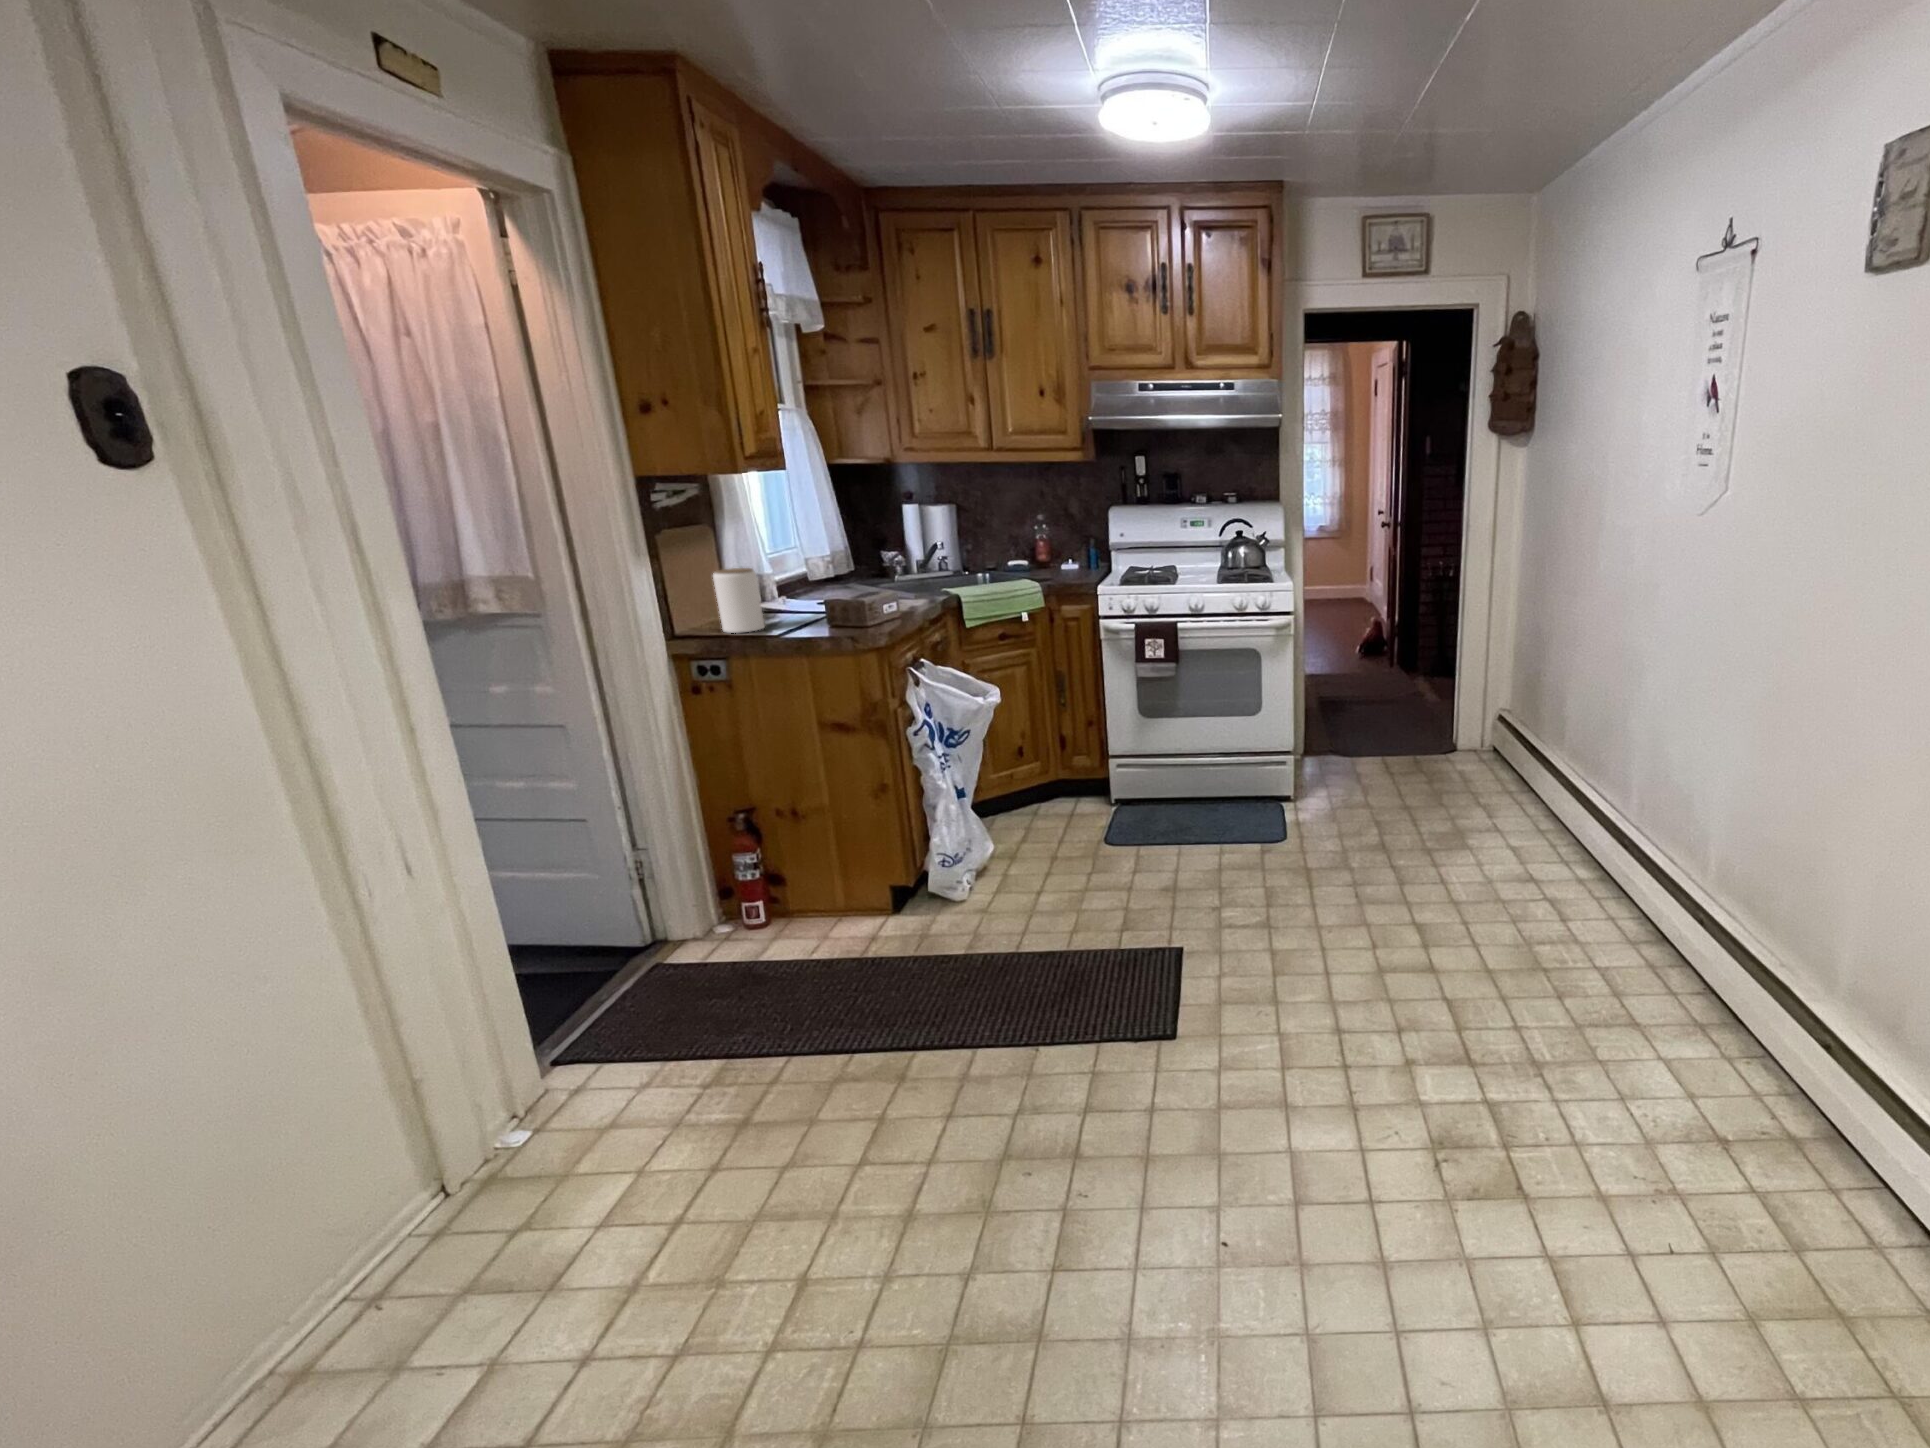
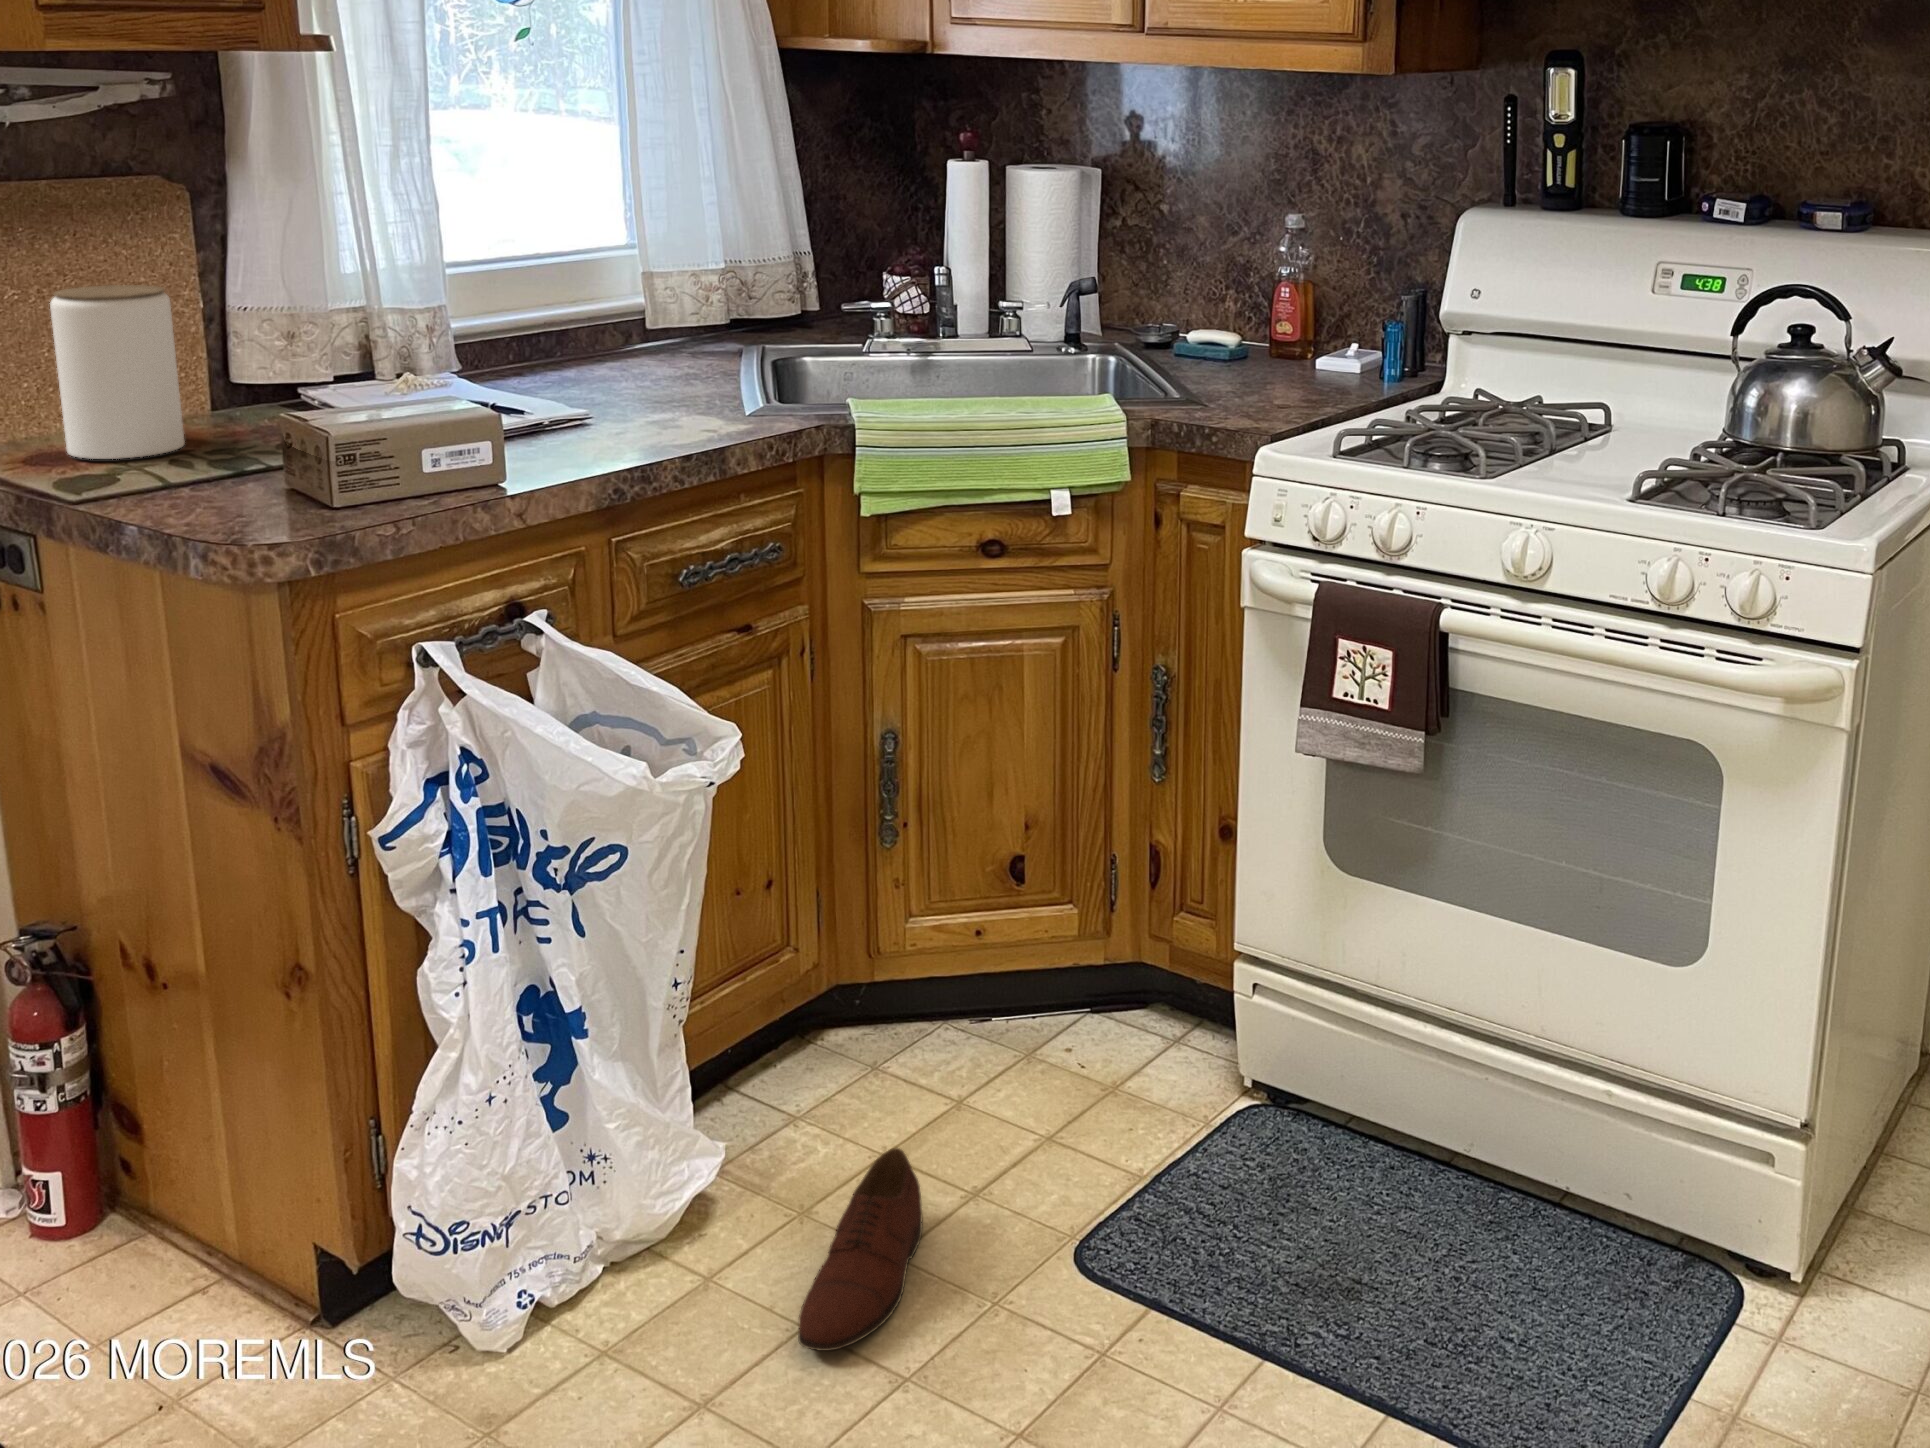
shoe: none [1038,823,1072,870] -> present [798,1148,923,1351]

